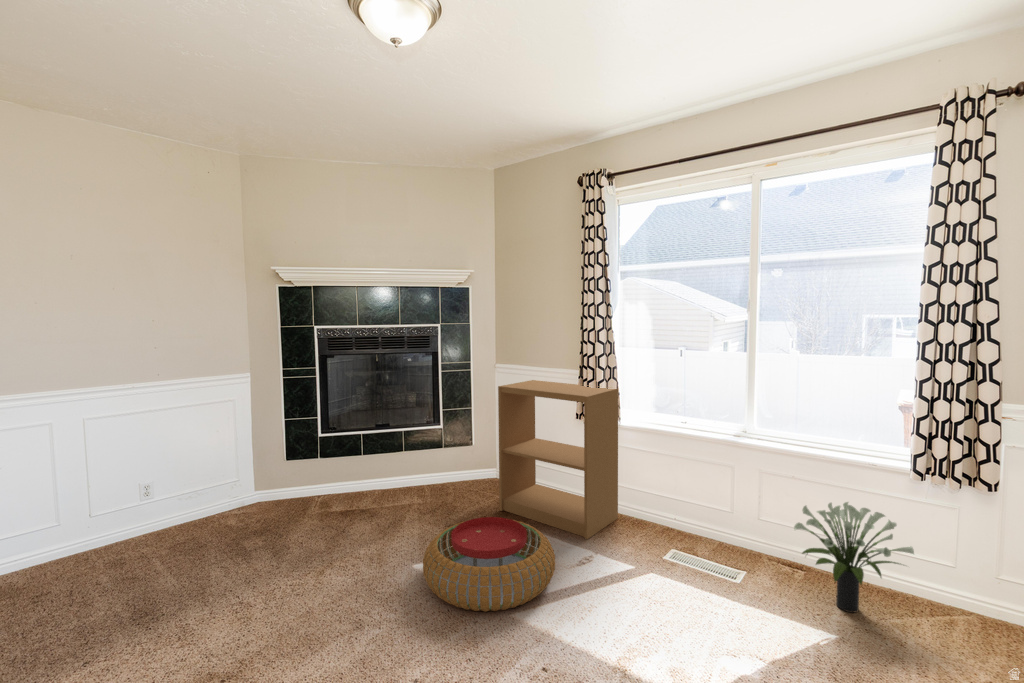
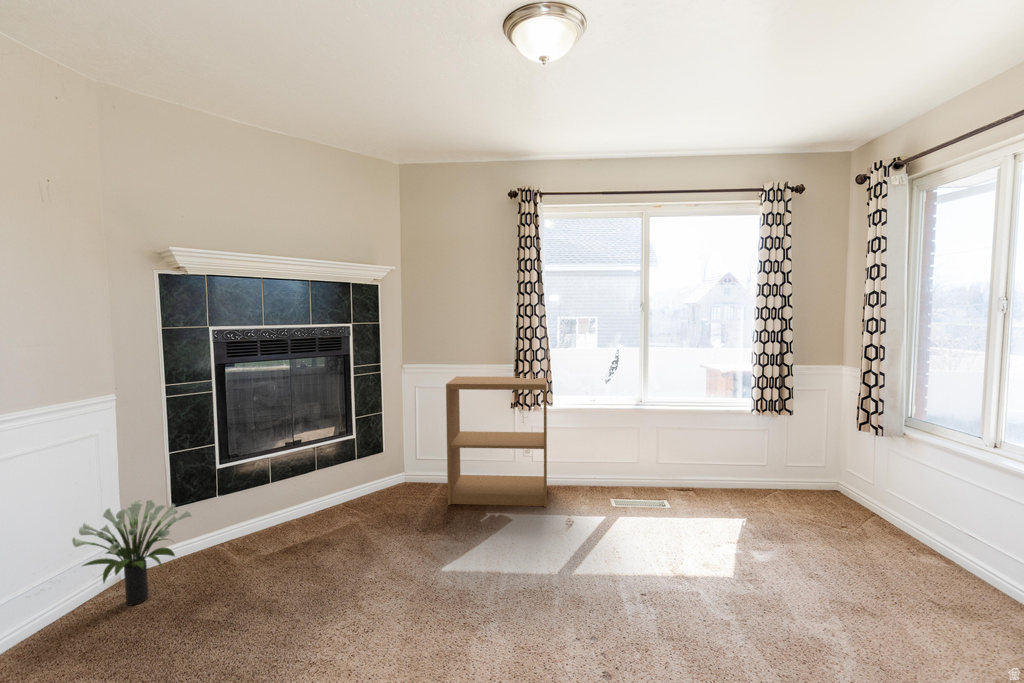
potted plant: present [794,502,914,613] -> present [72,500,191,605]
pouf: present [423,517,555,612] -> none [456,501,578,586]

